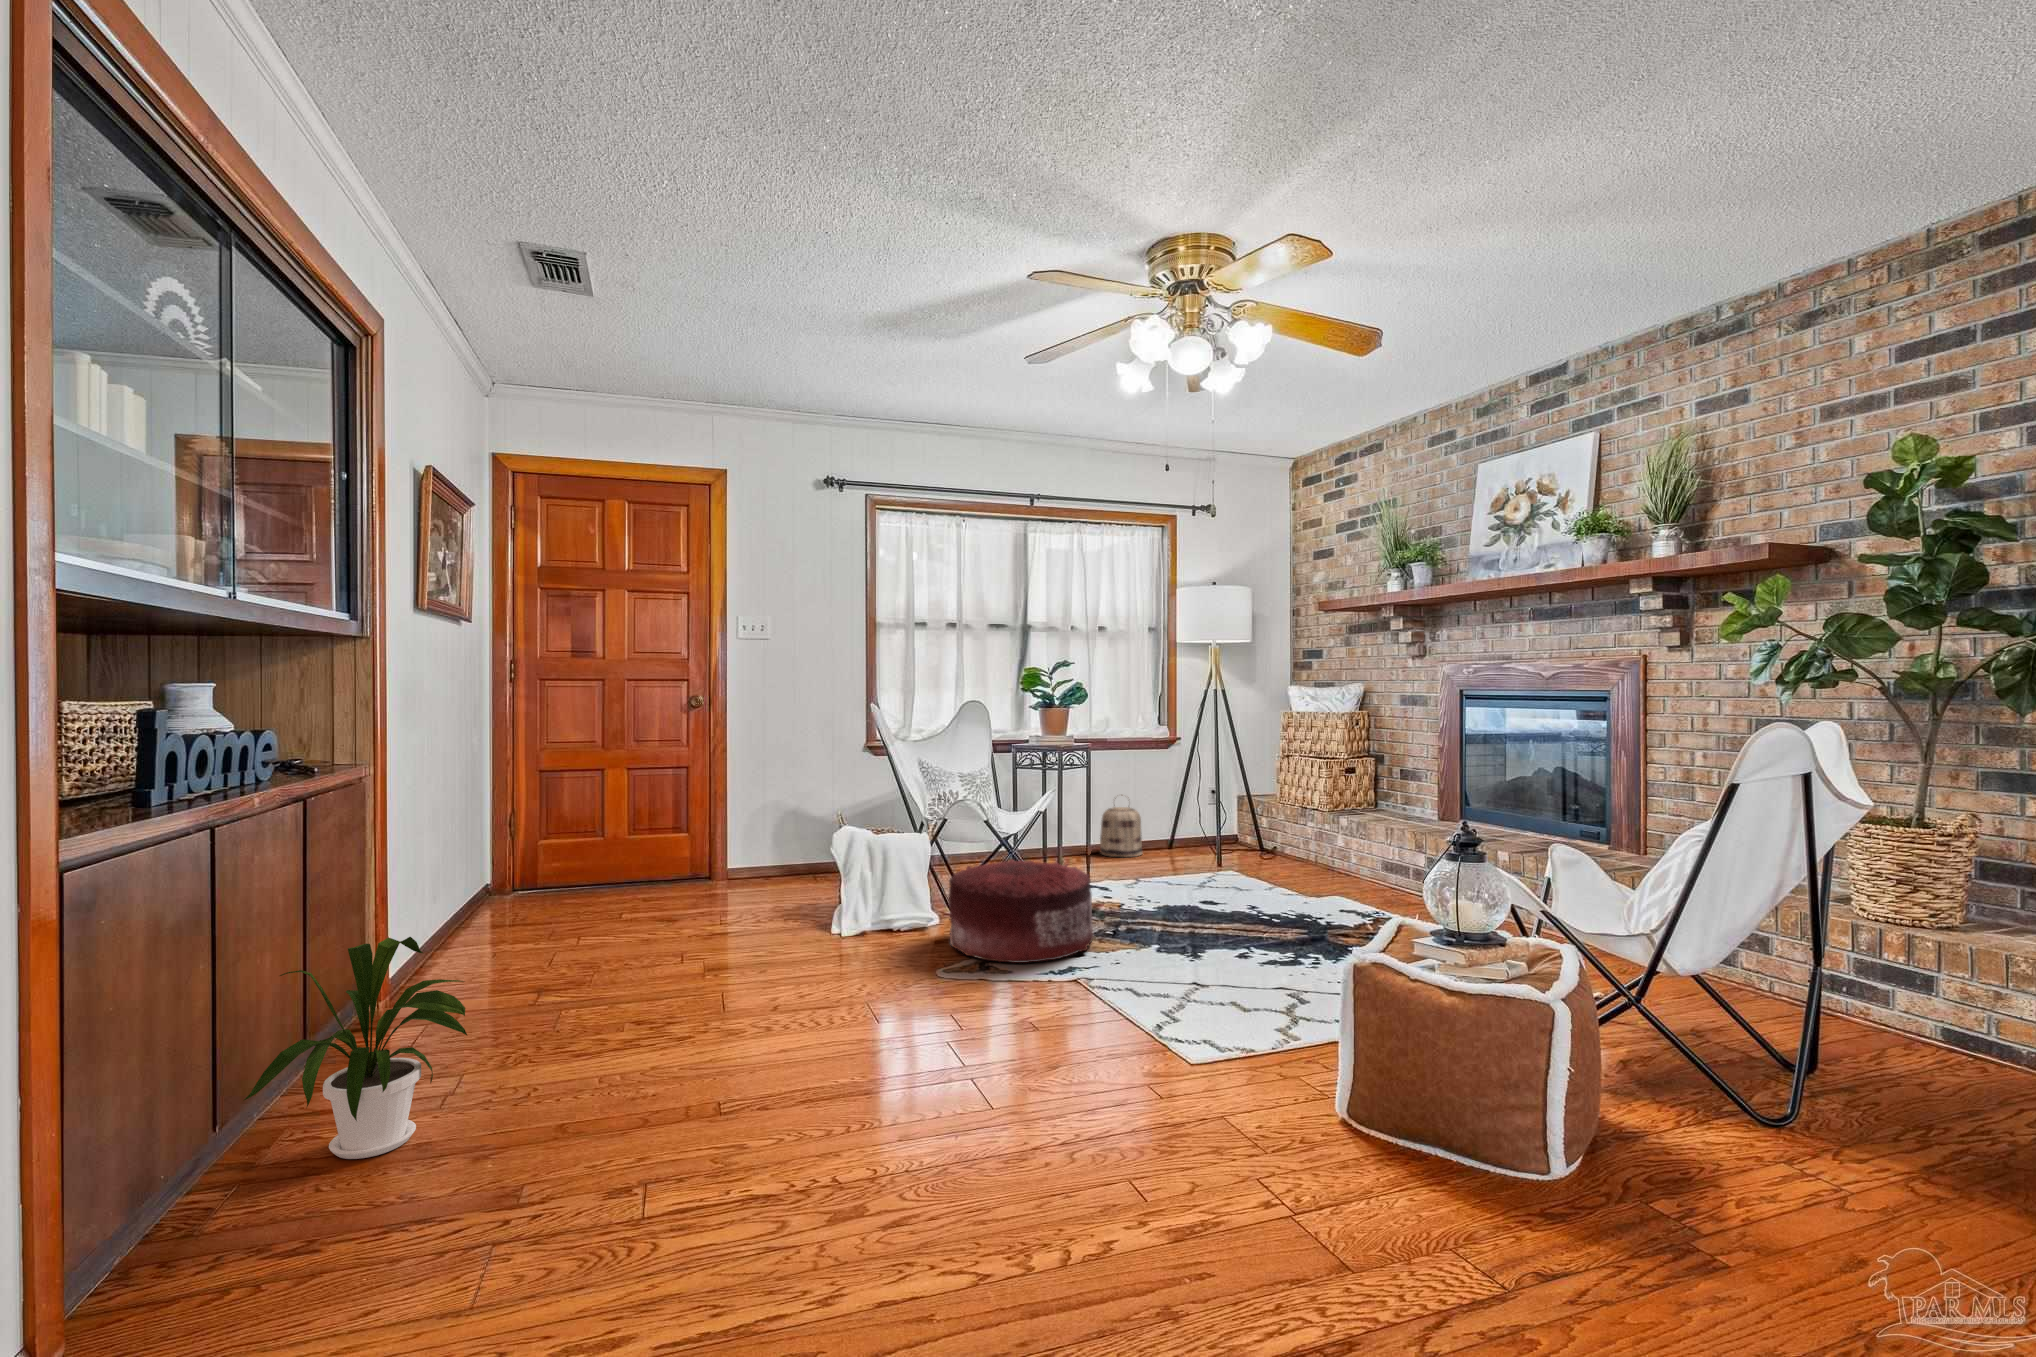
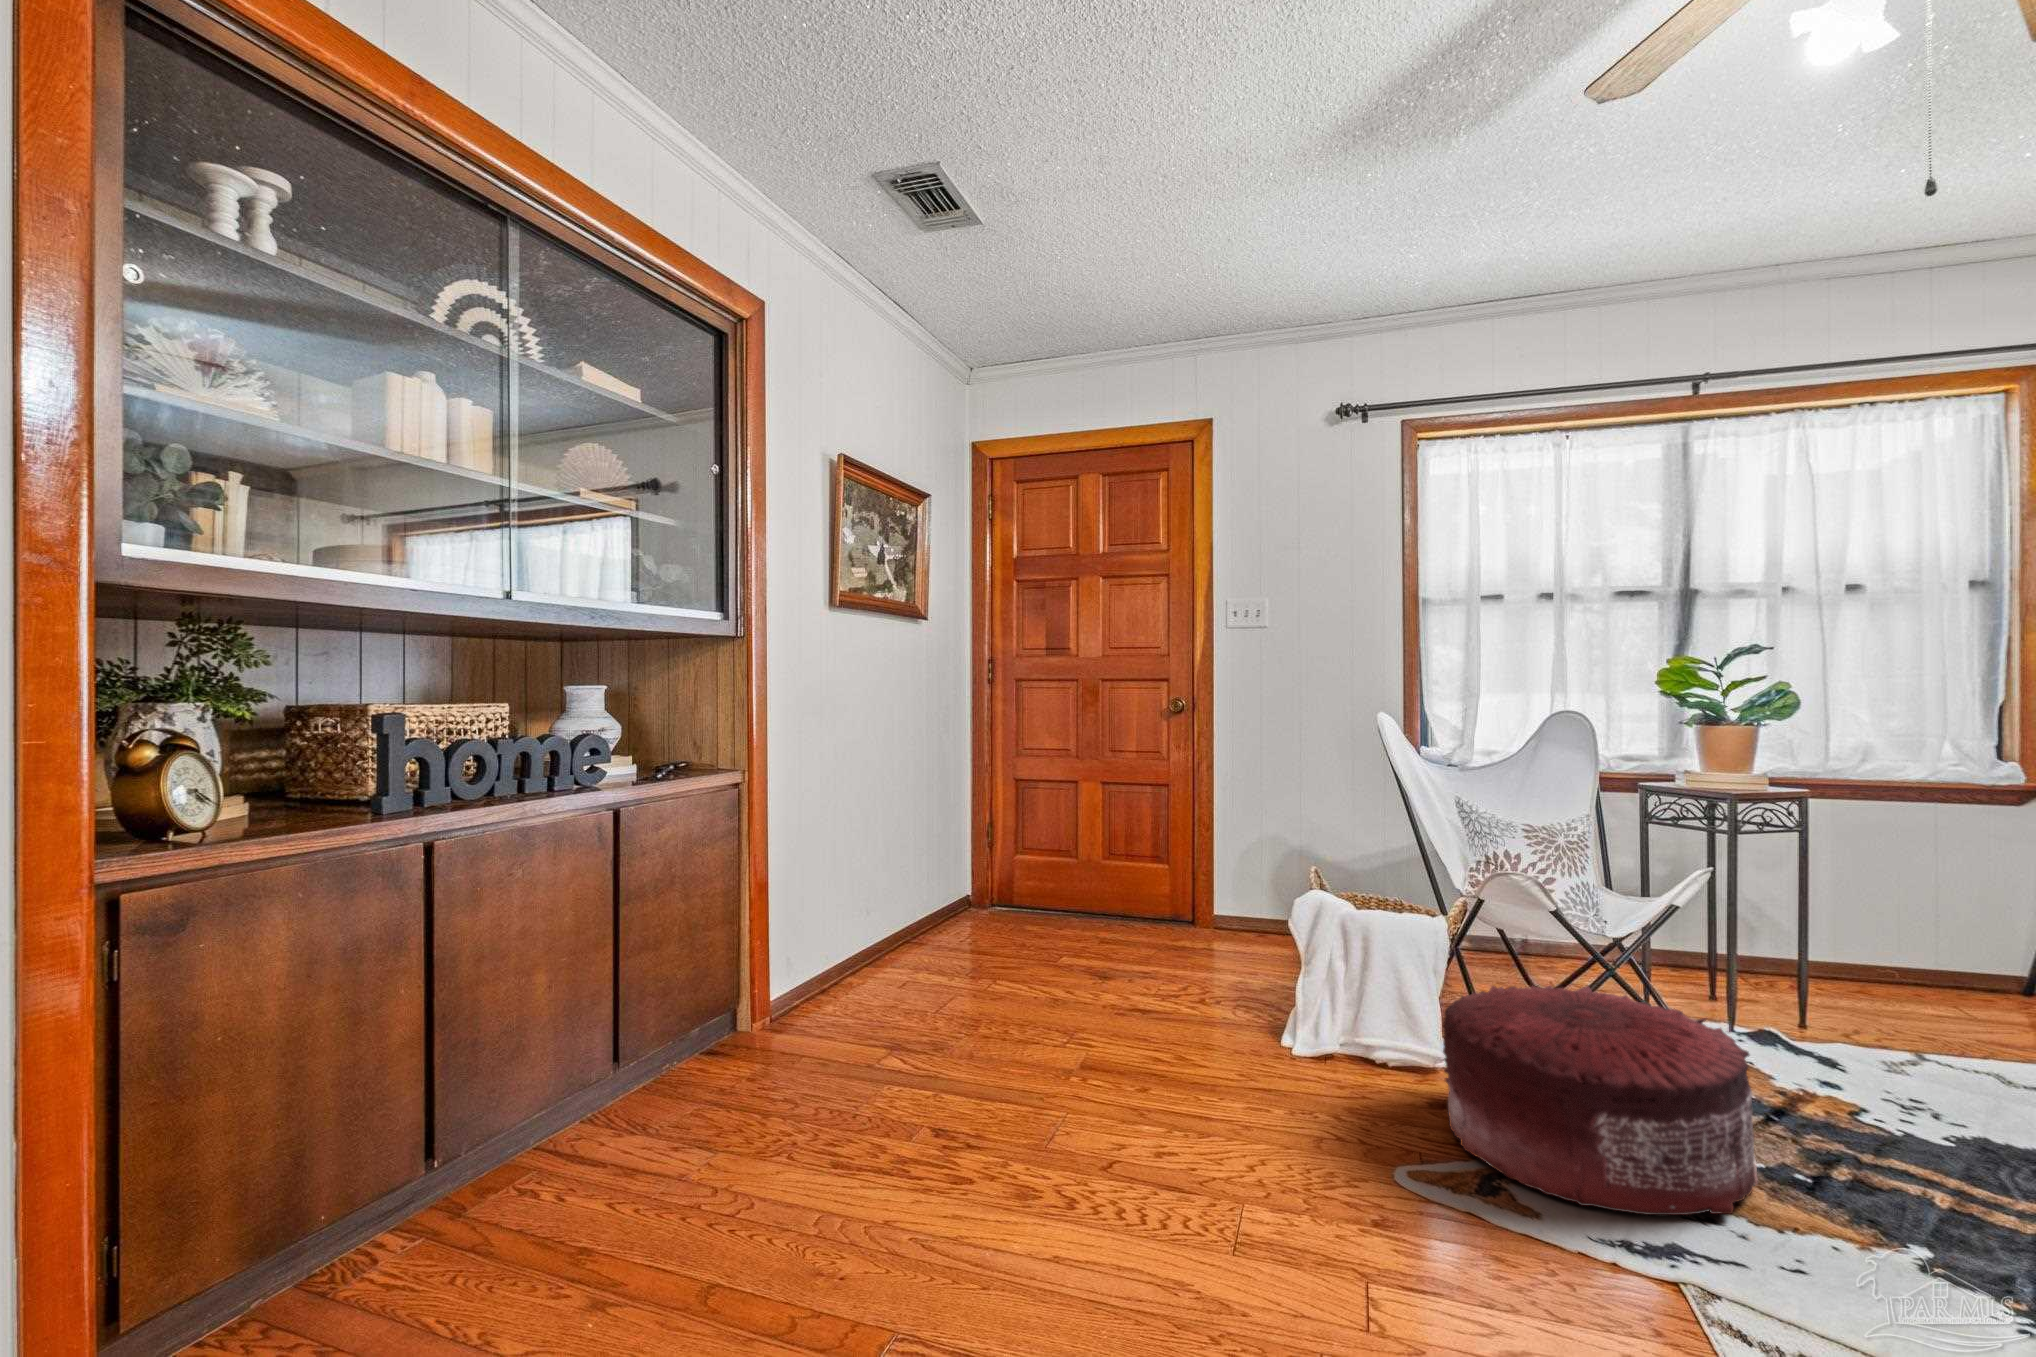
basket: present [1100,795,1143,857] -> none [1841,882,1946,1001]
house plant: present [244,937,467,1159] -> none [363,979,645,1256]

